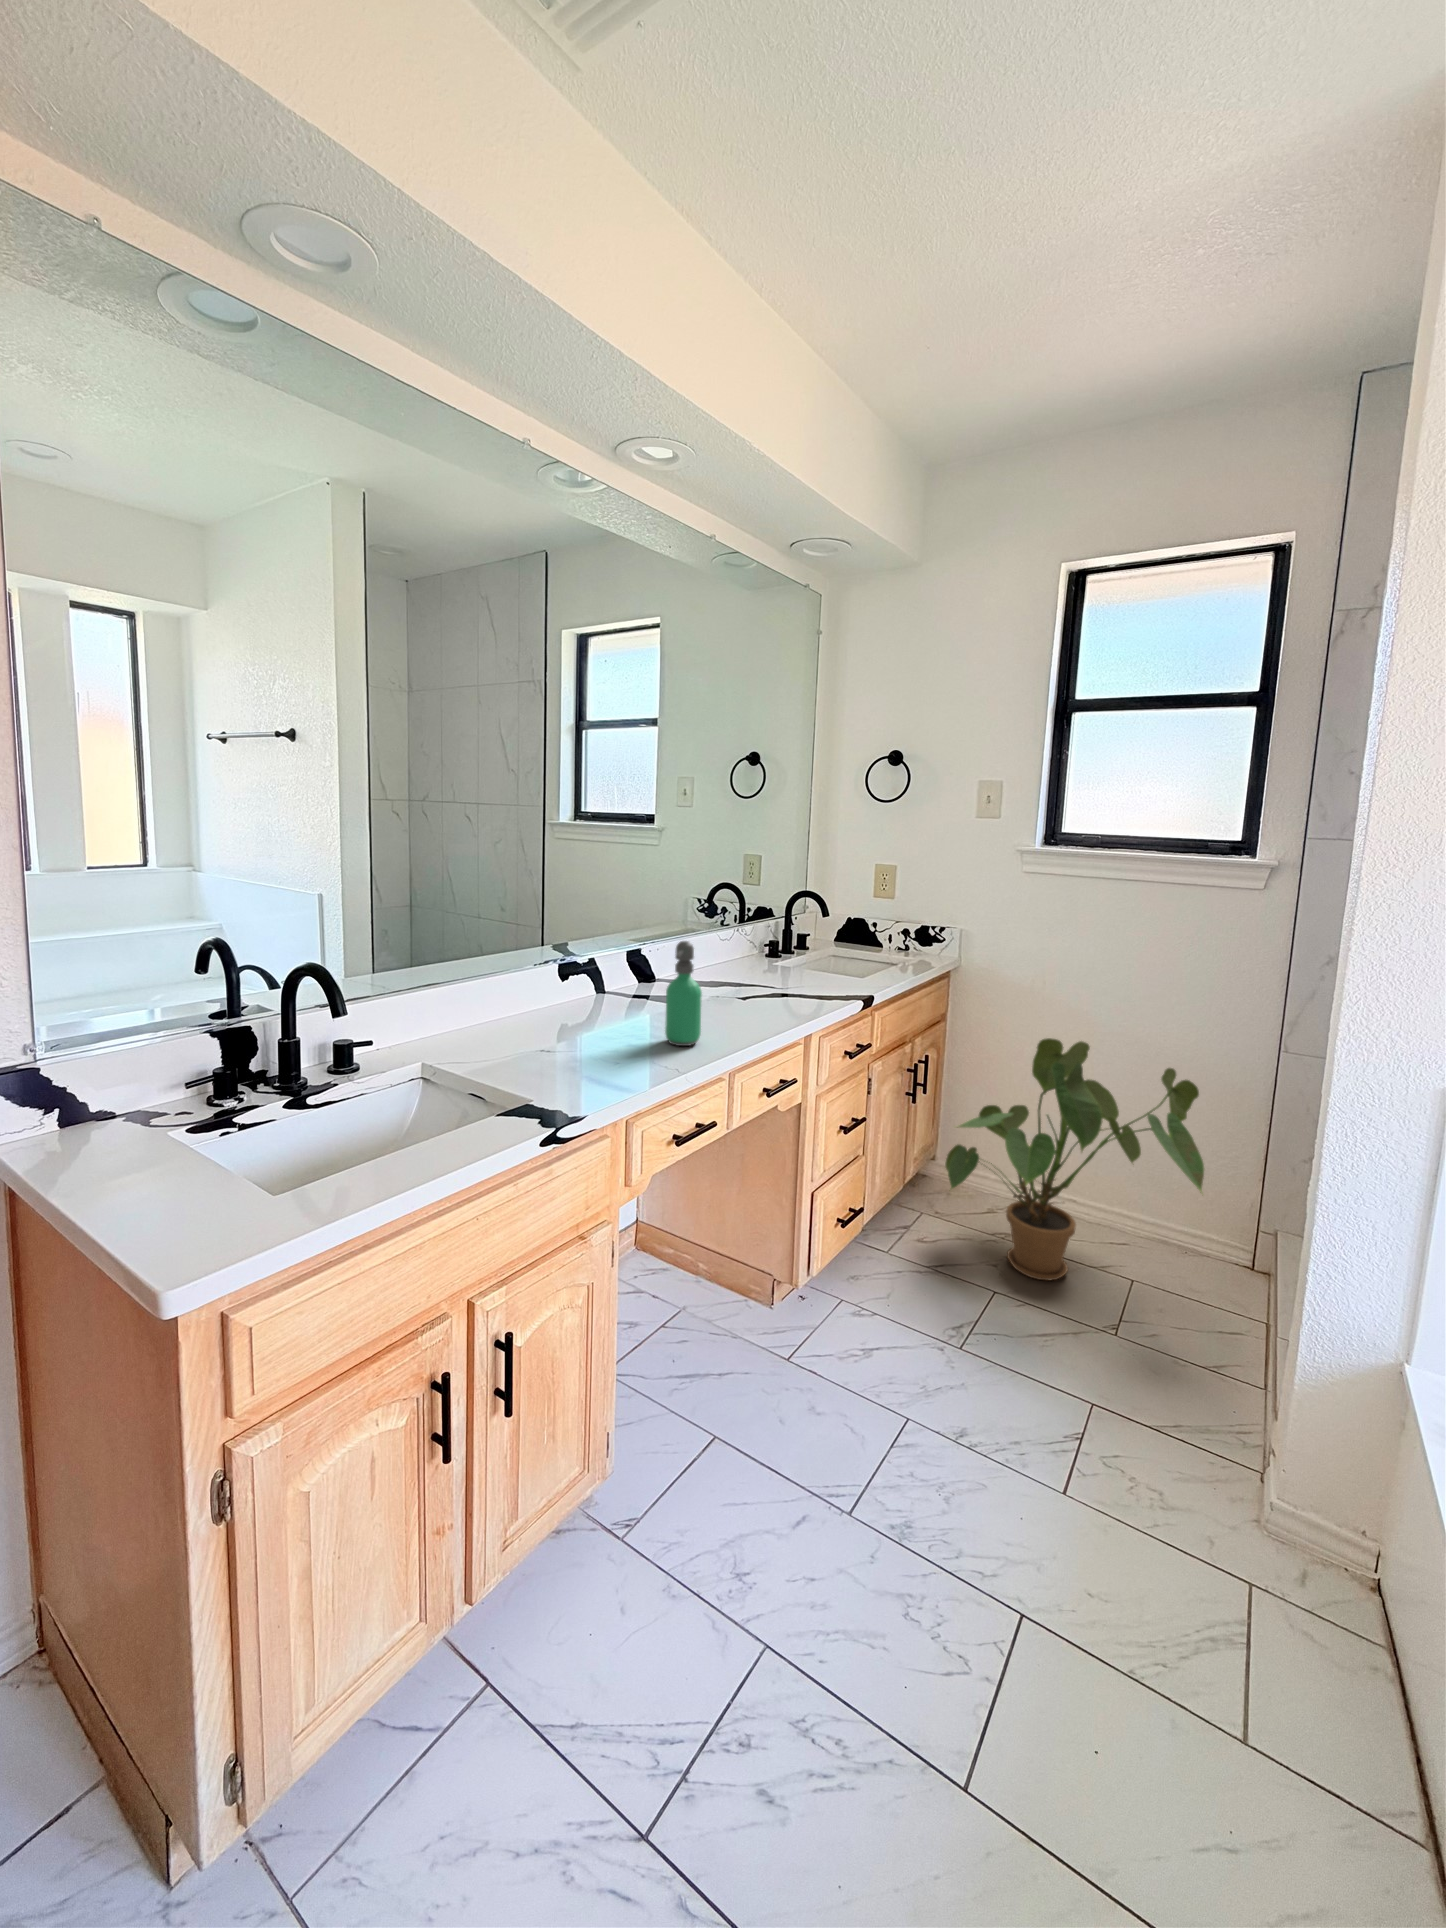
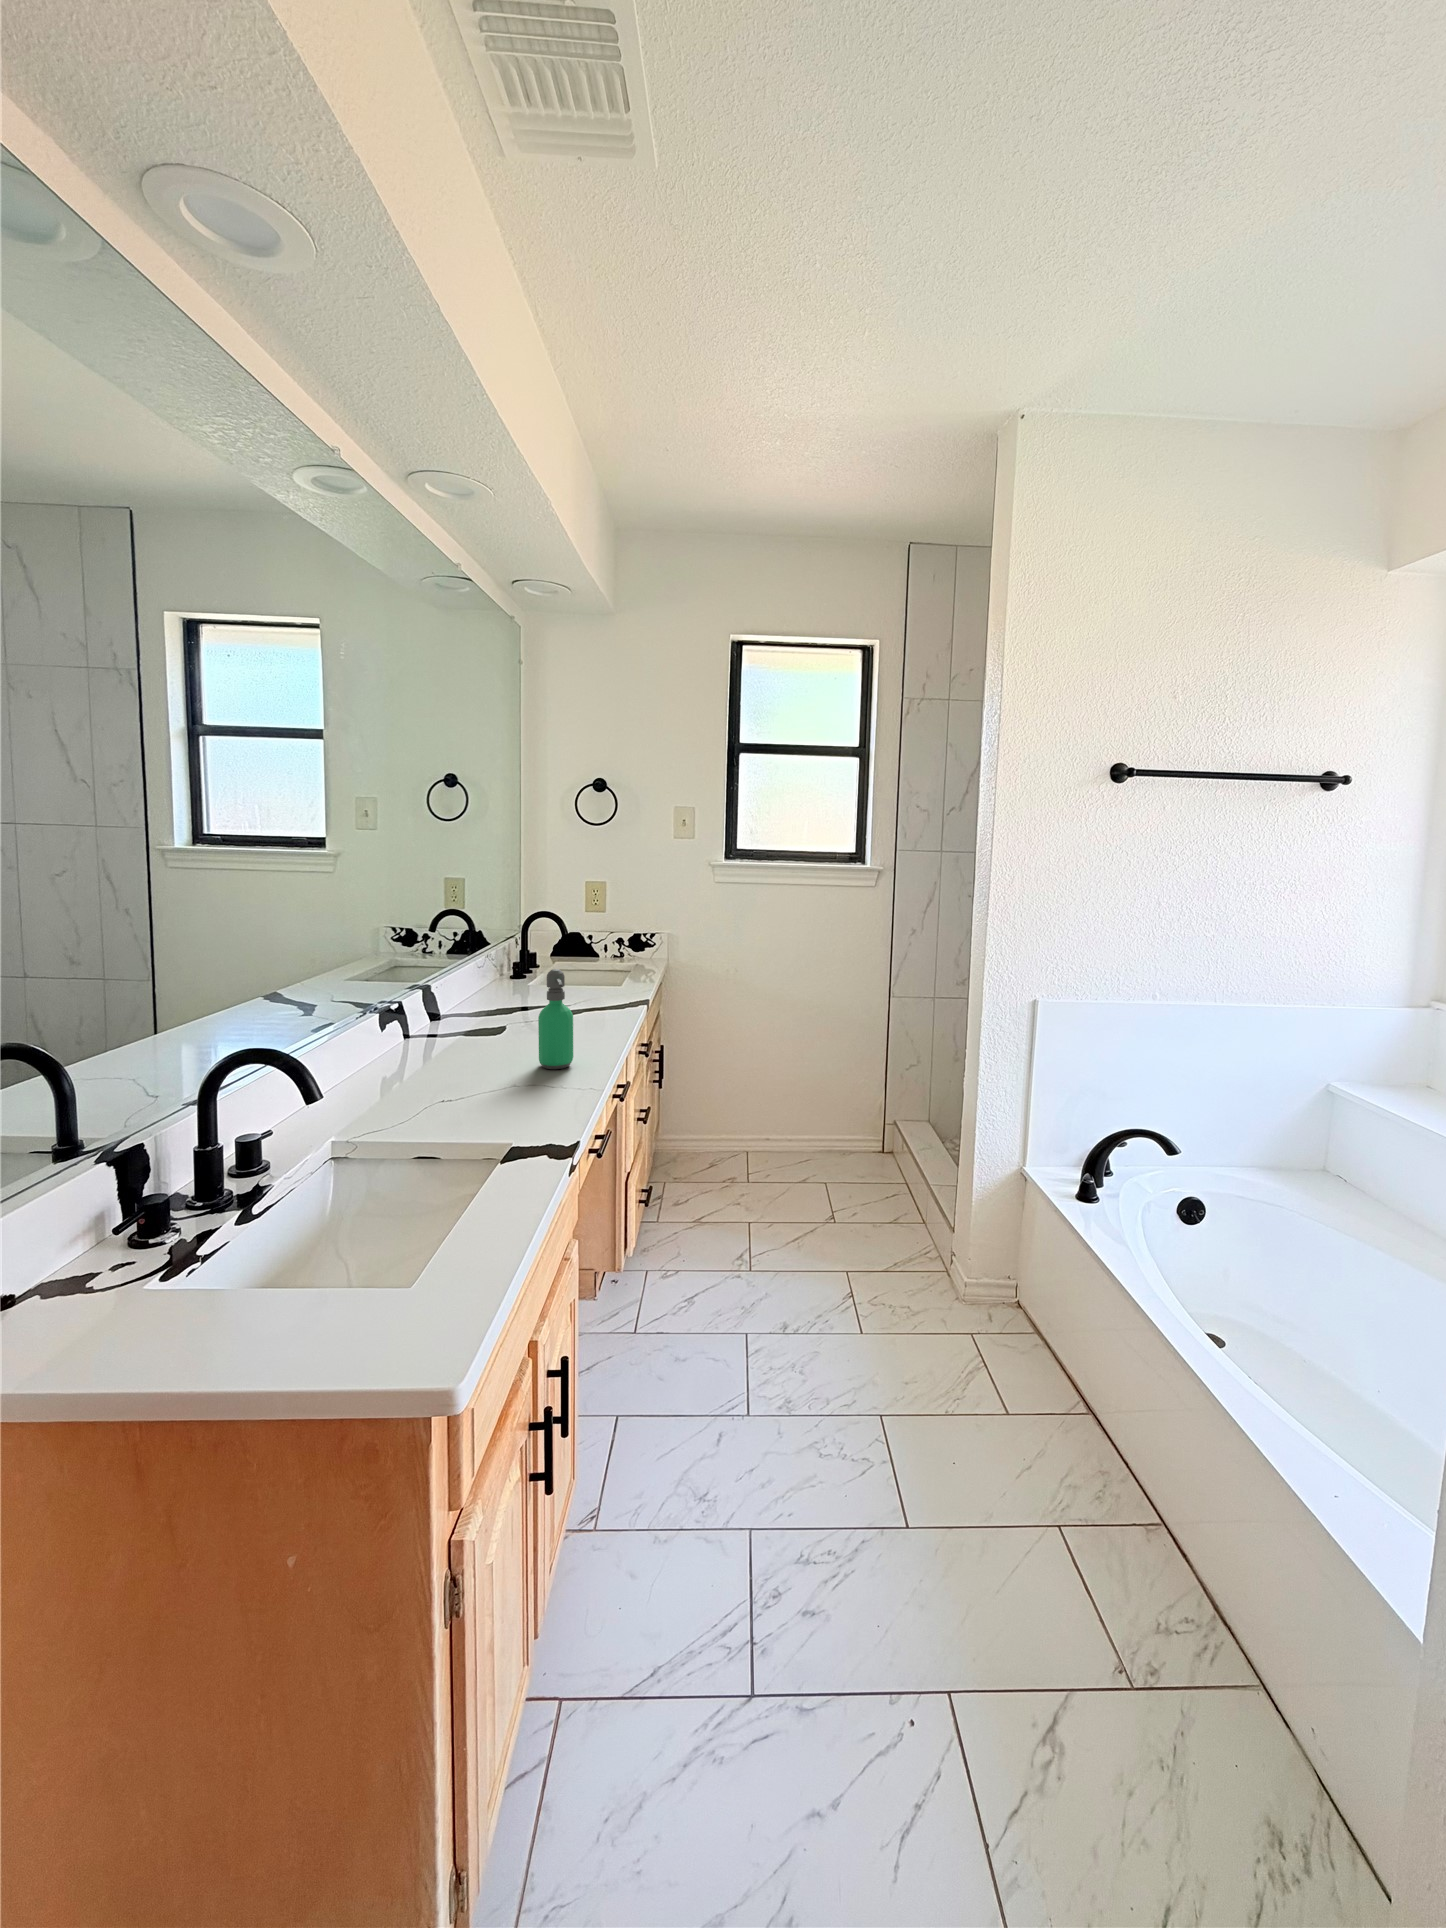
house plant: present [945,1038,1204,1280] -> none [687,1012,872,1203]

